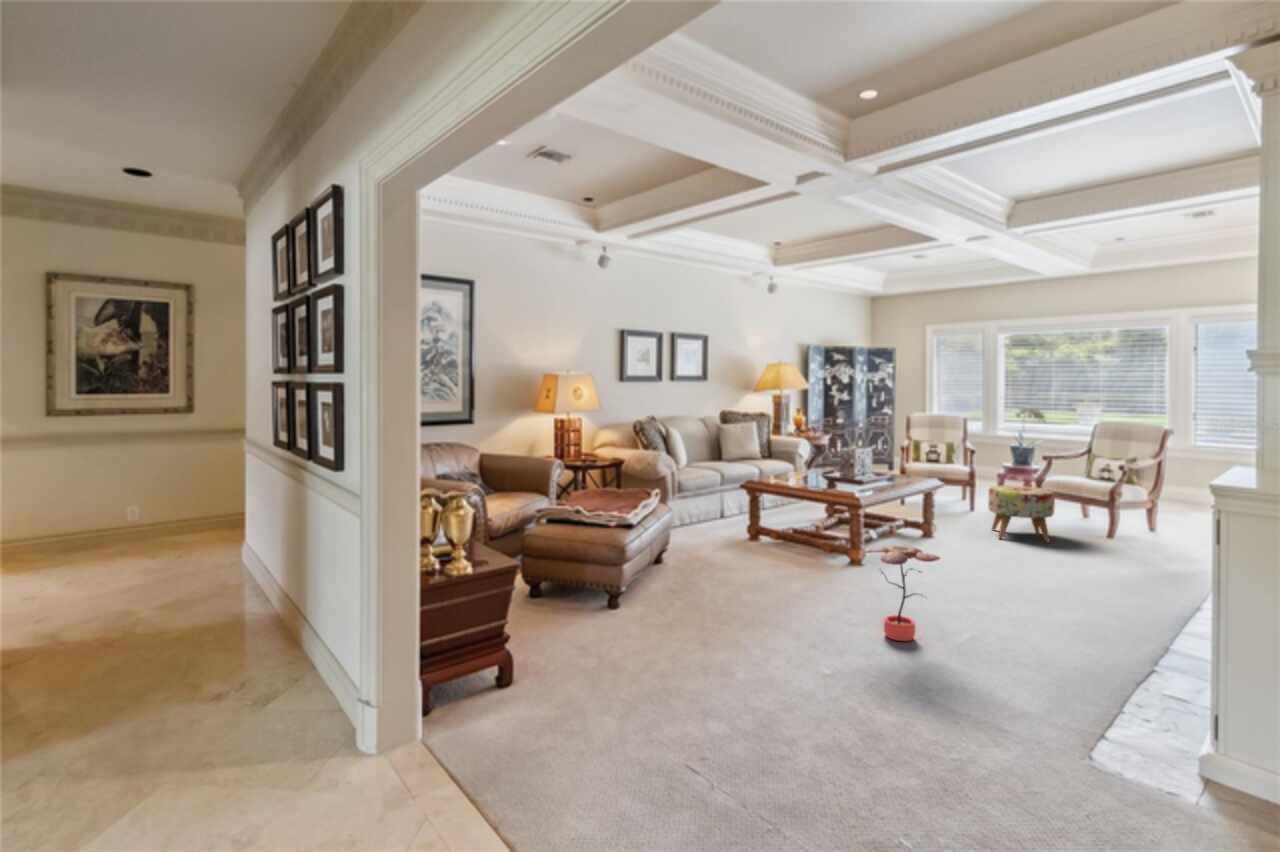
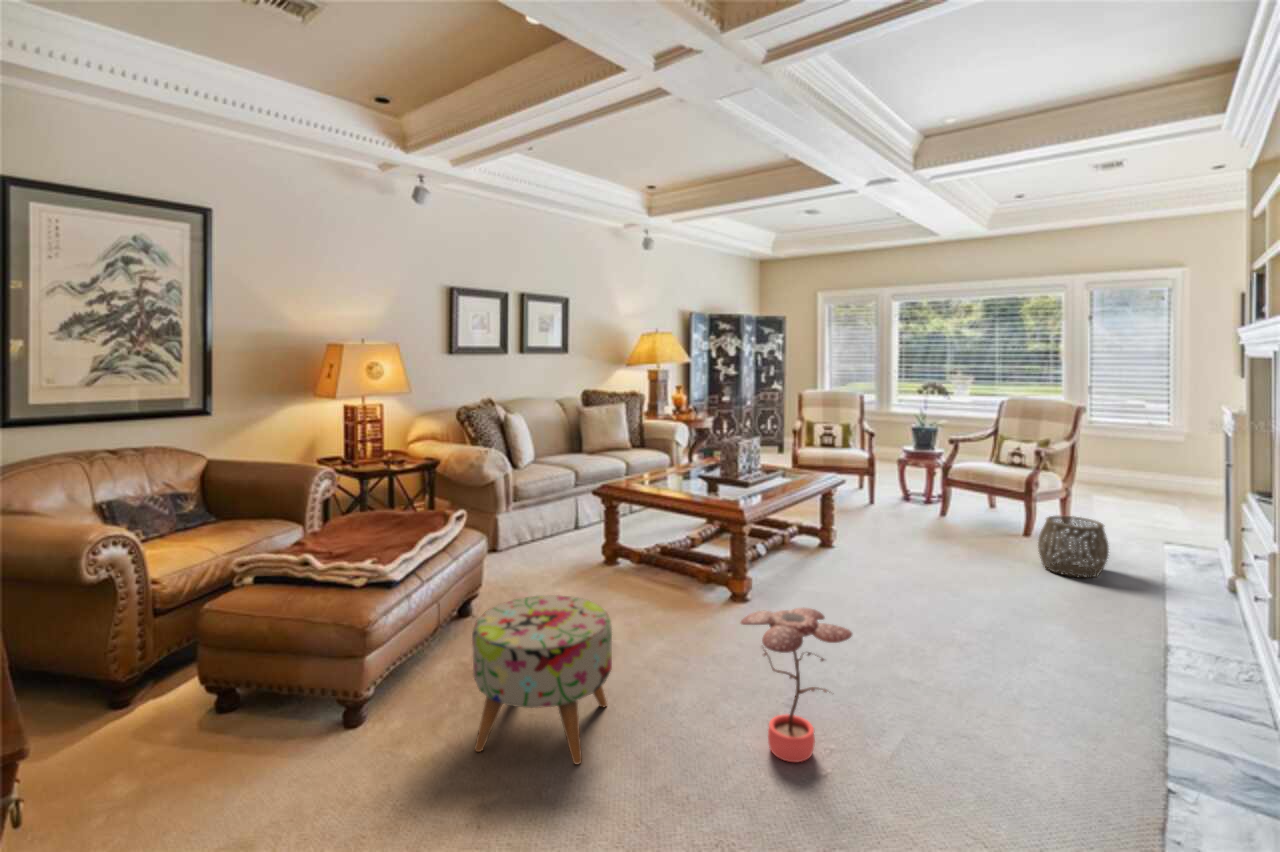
ottoman: present [988,485,1055,543] -> present [472,595,612,764]
woven basket: none [1112,515,1175,565] -> present [1038,516,1109,578]

